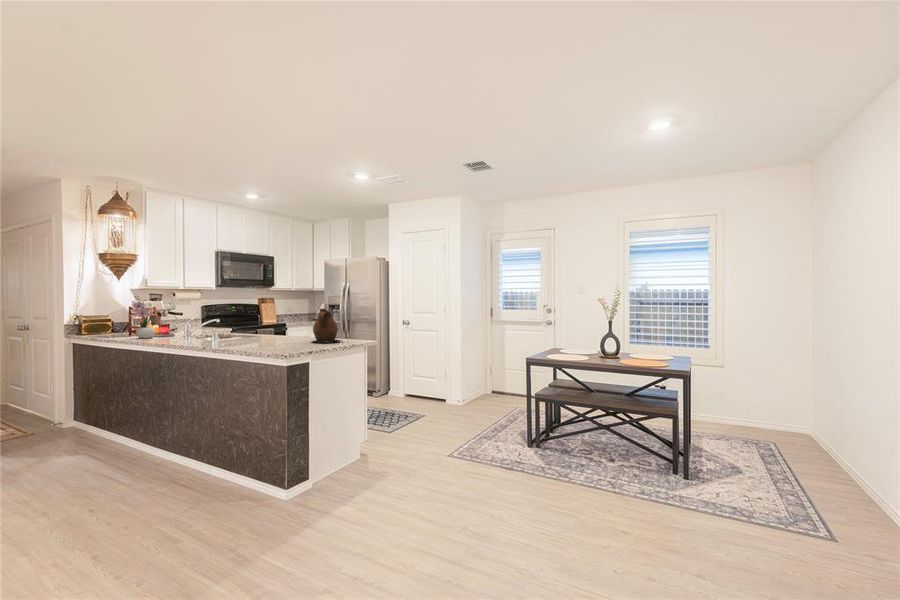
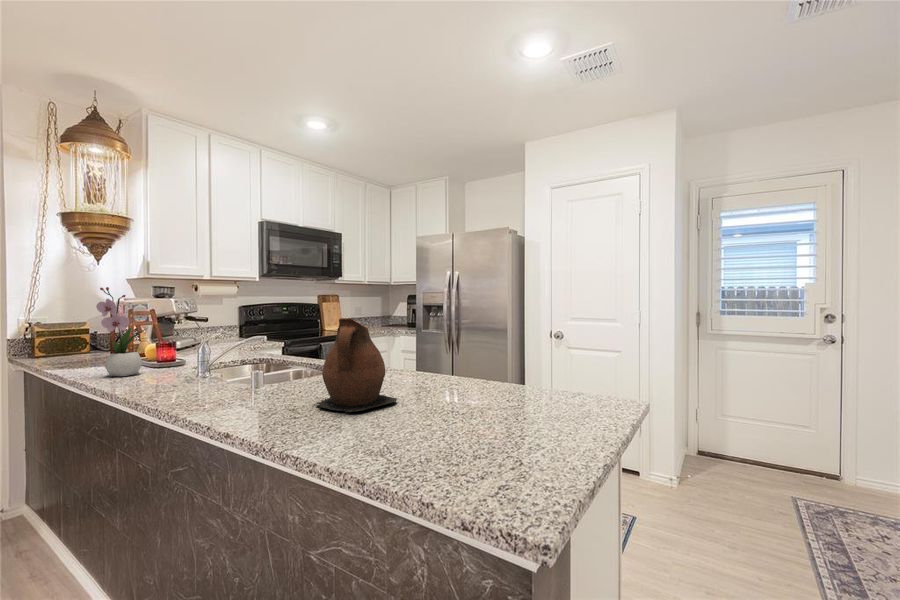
ceramic pitcher: present [312,309,341,343] -> present [314,318,397,412]

